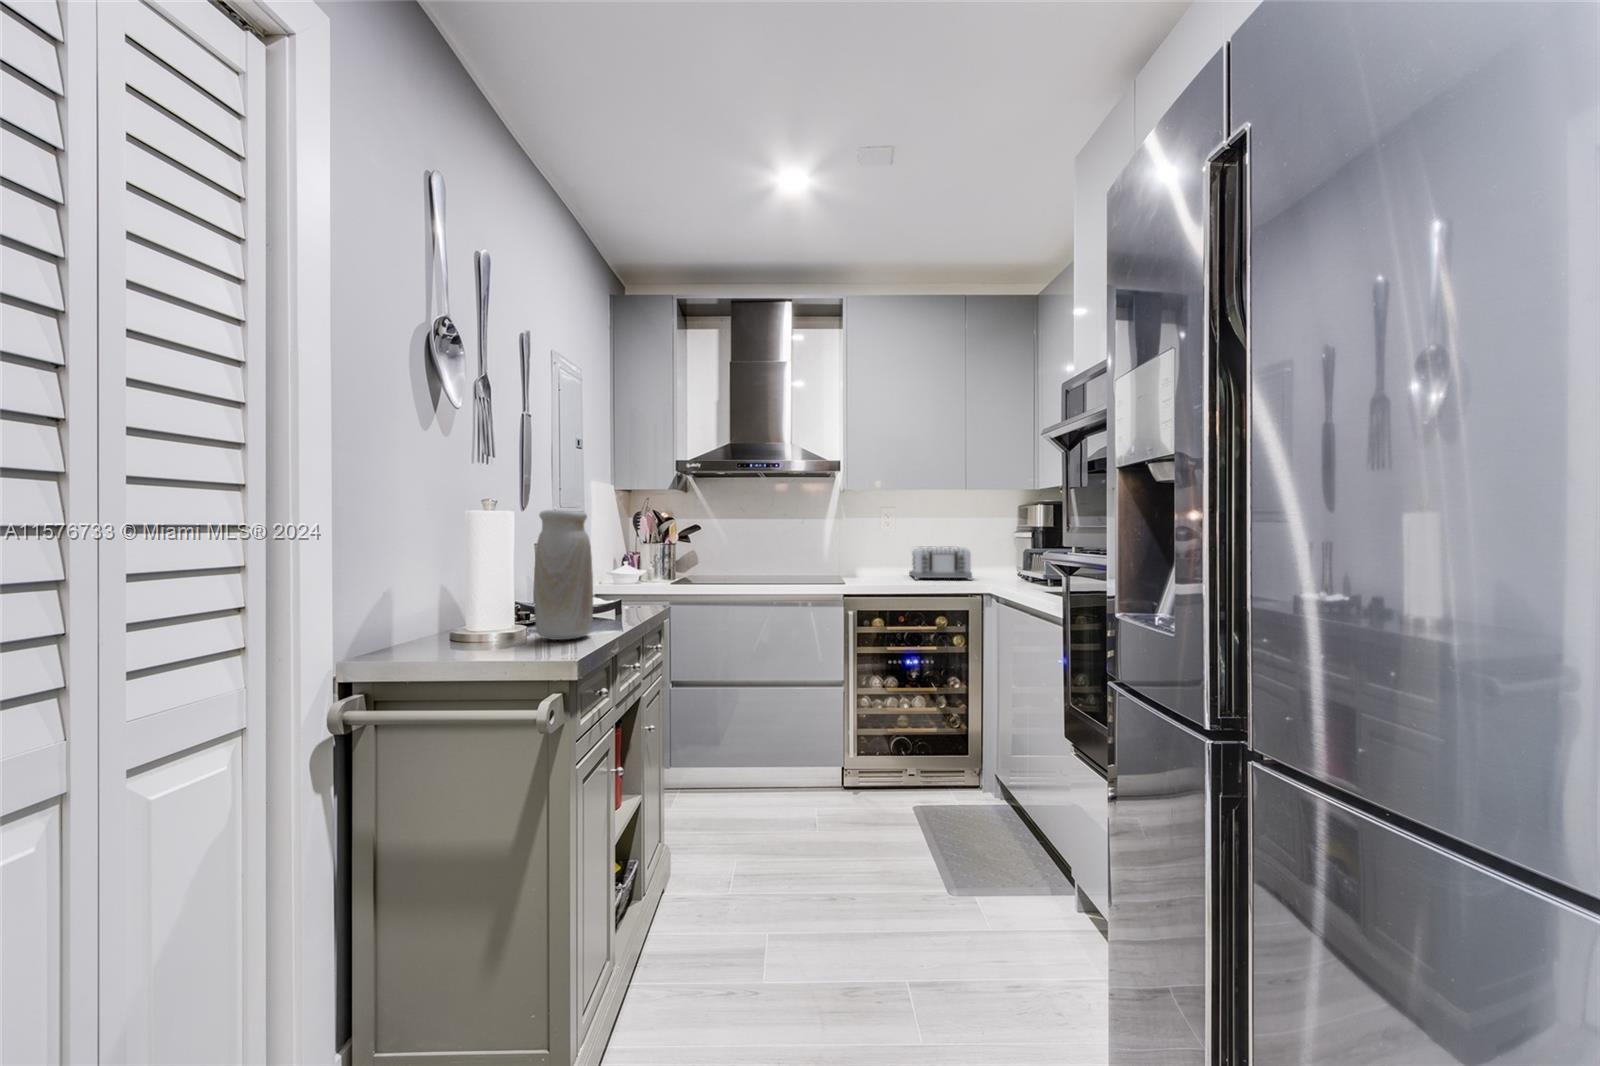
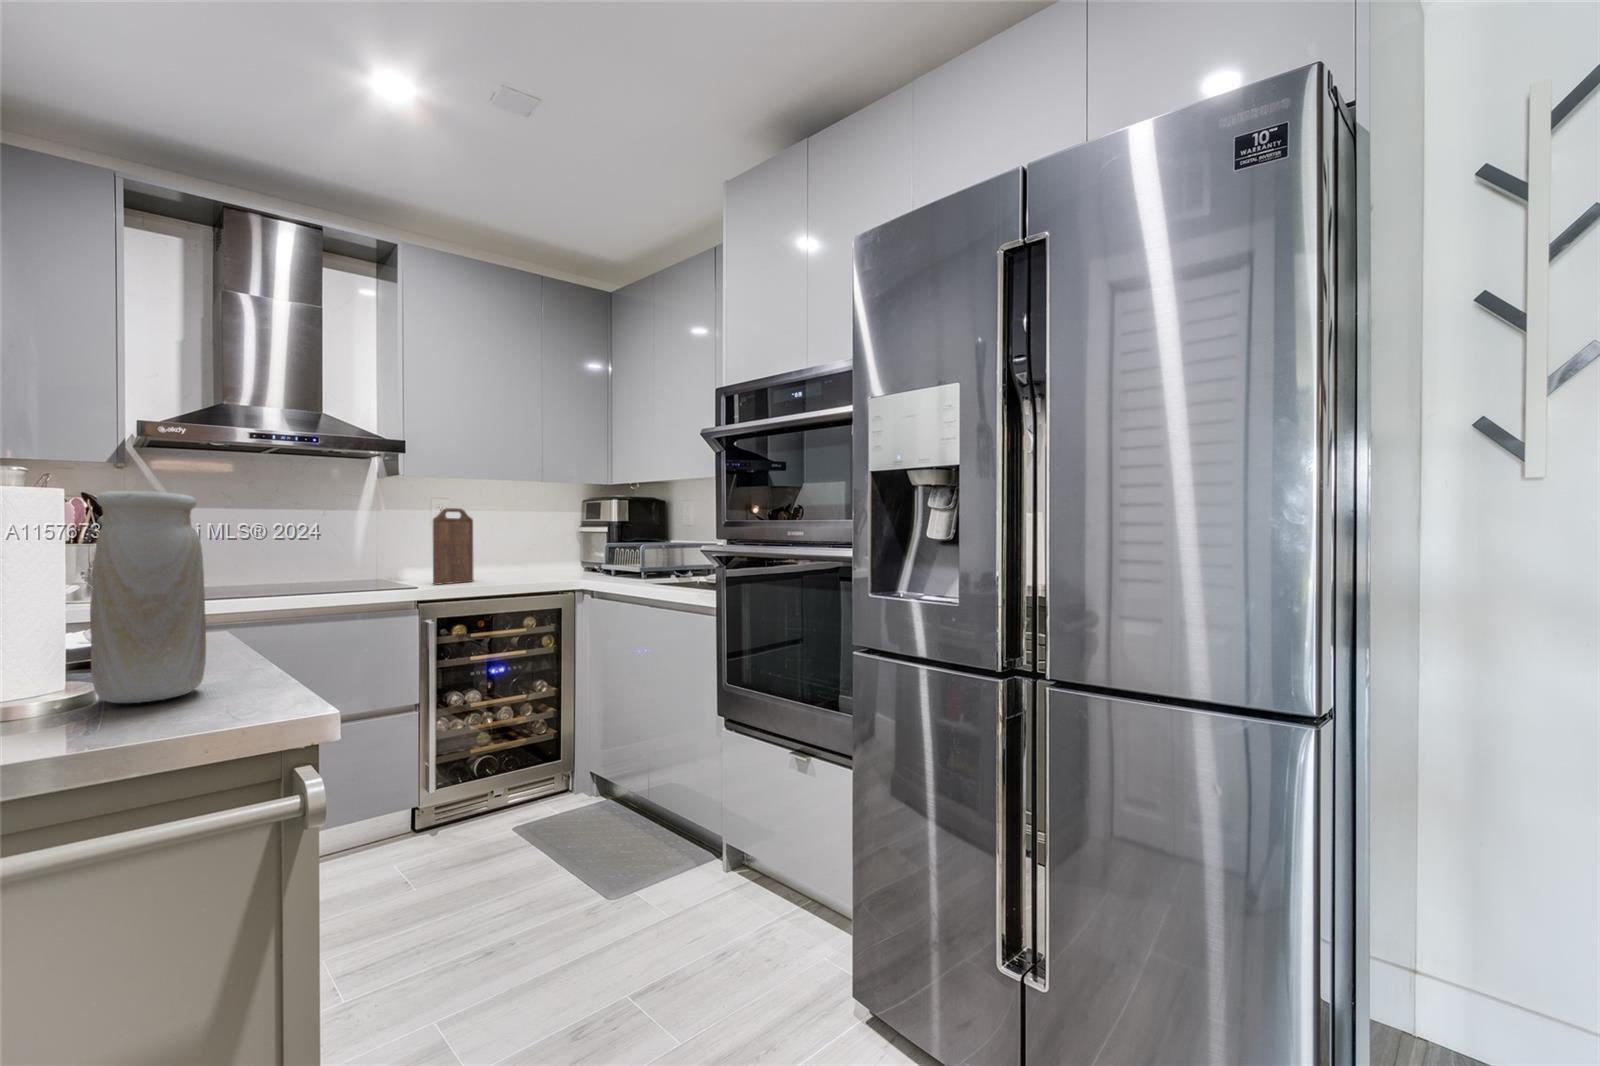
cutting board: none [869,515,904,582] -> present [433,508,473,585]
toaster: present [909,547,972,580] -> none [468,543,546,580]

